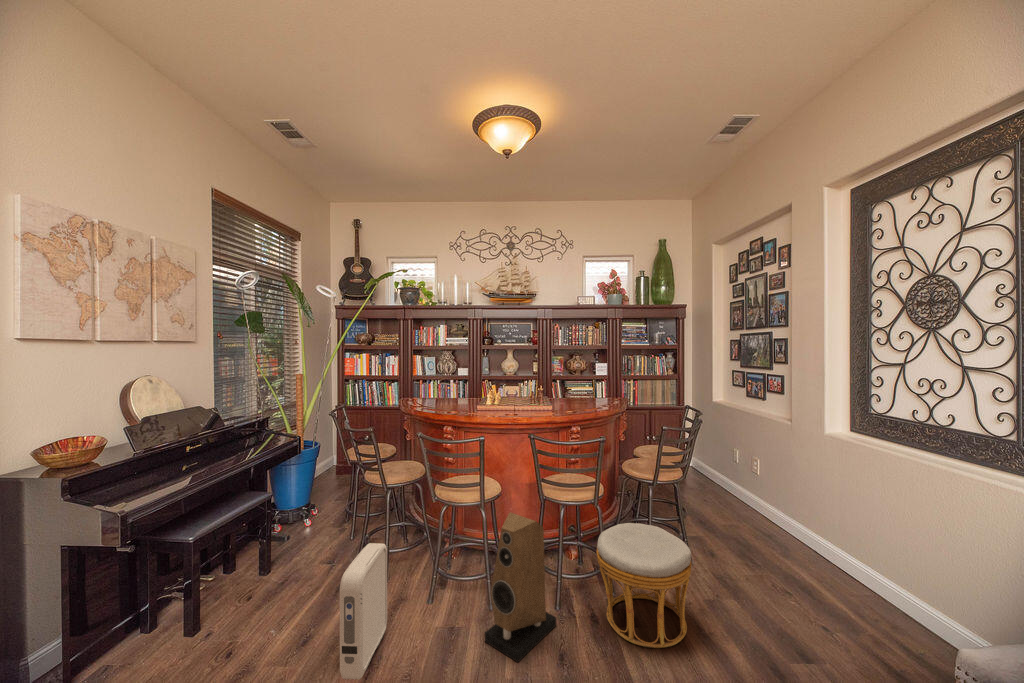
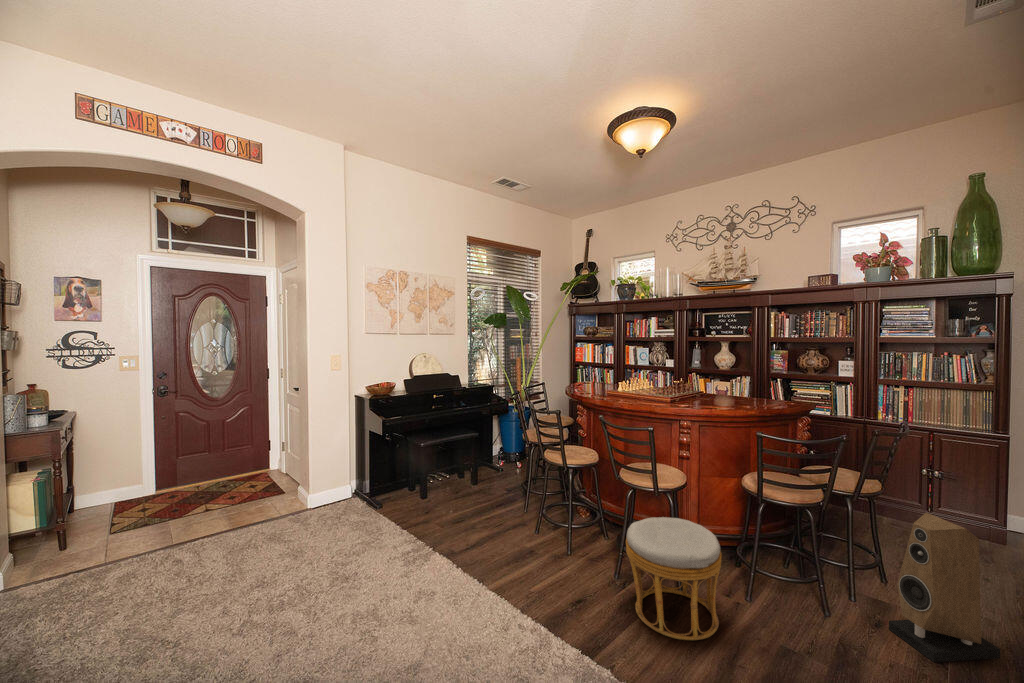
speaker: present [485,512,556,662] -> present [889,513,1000,662]
air purifier: present [340,543,387,679] -> none [453,470,498,545]

